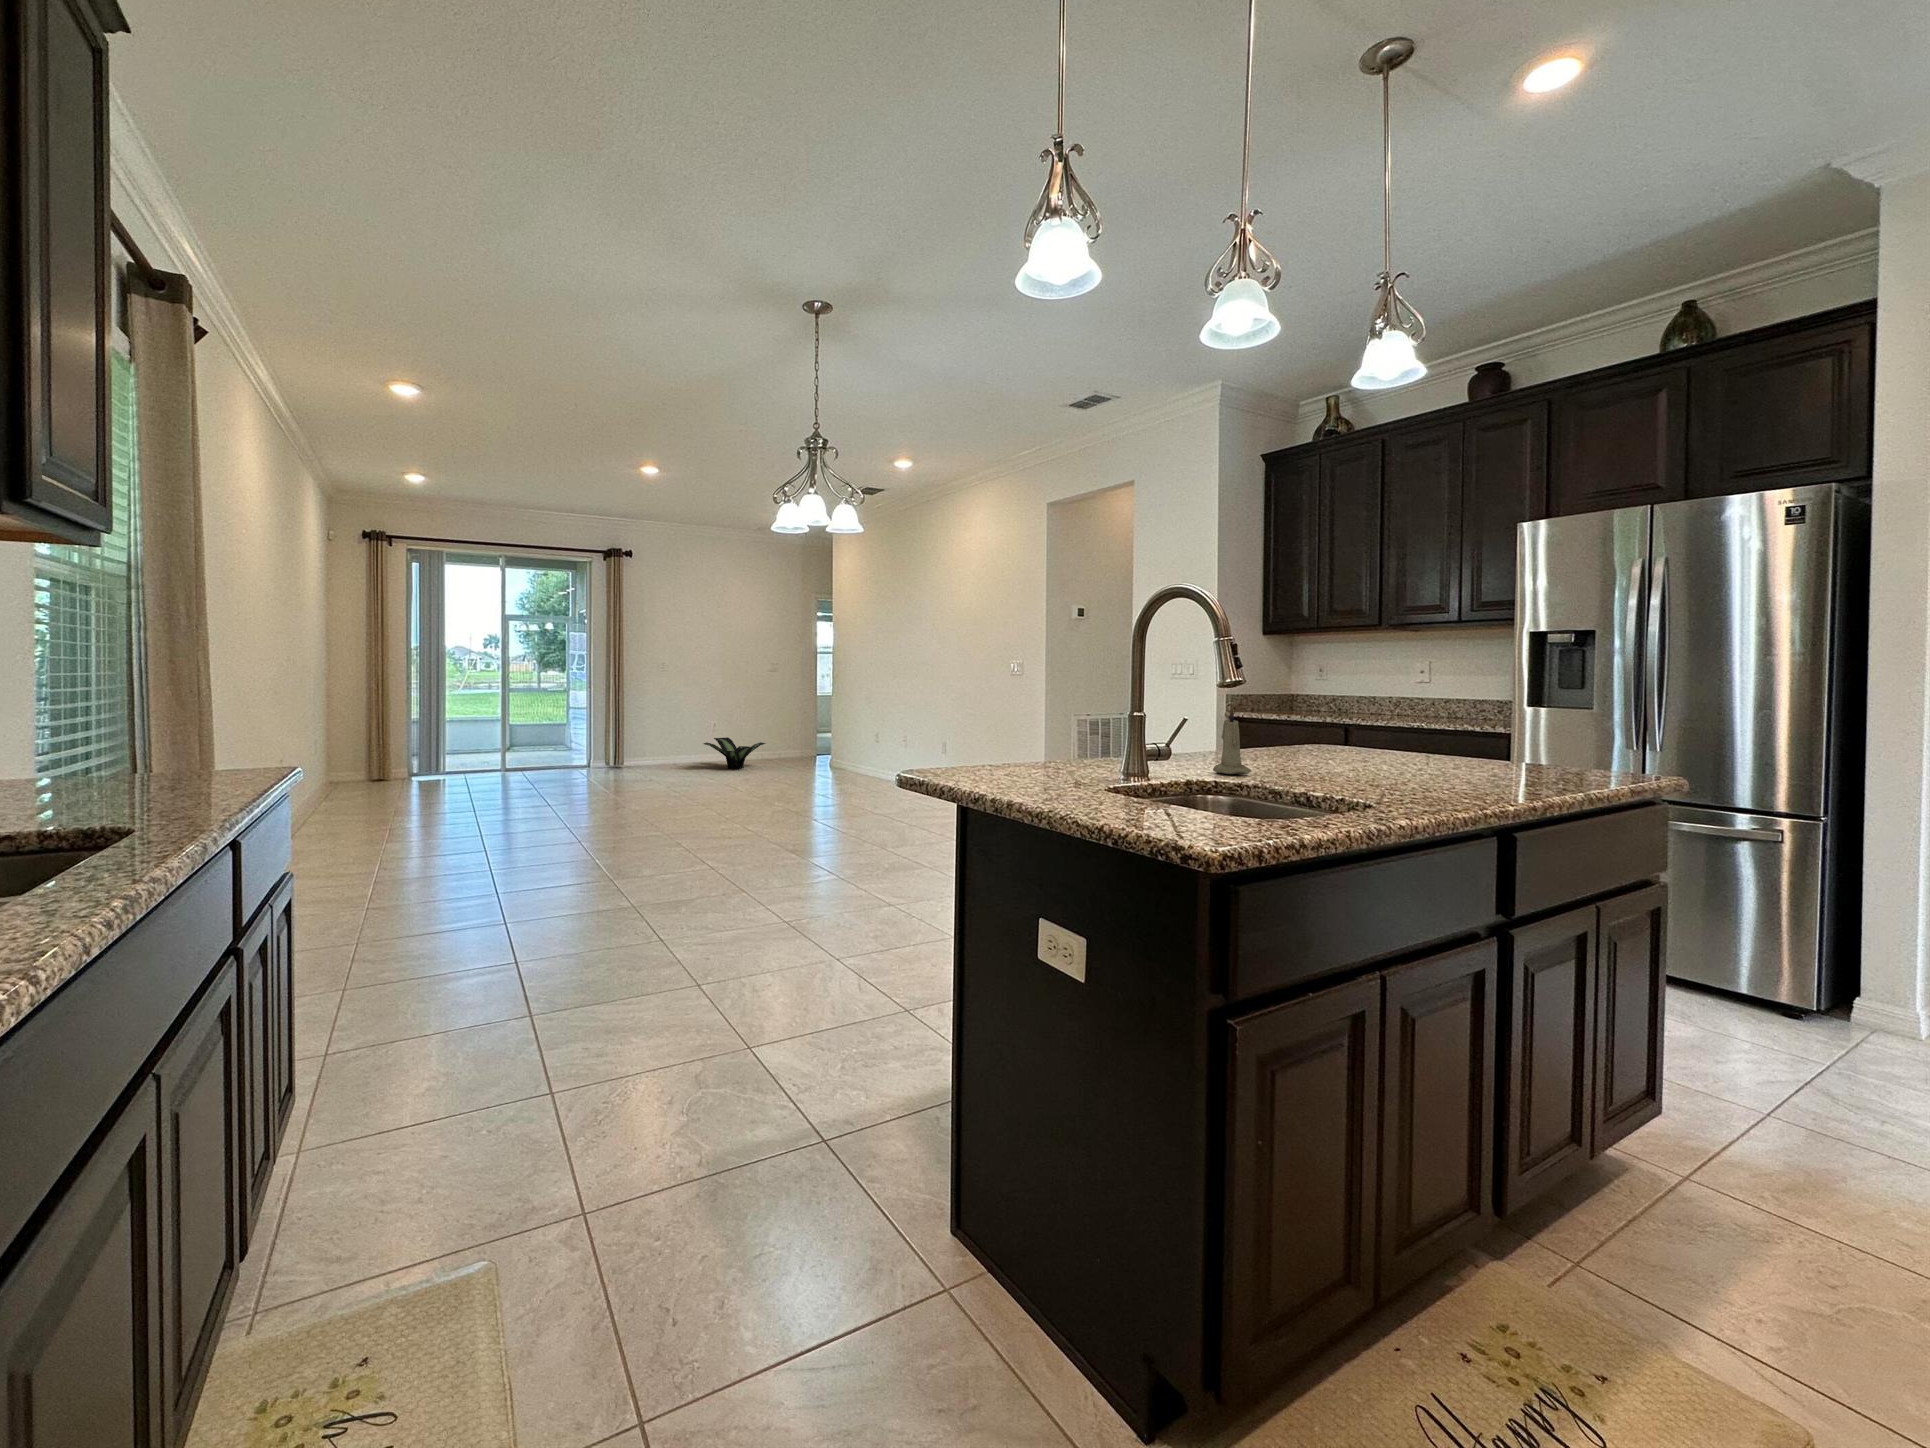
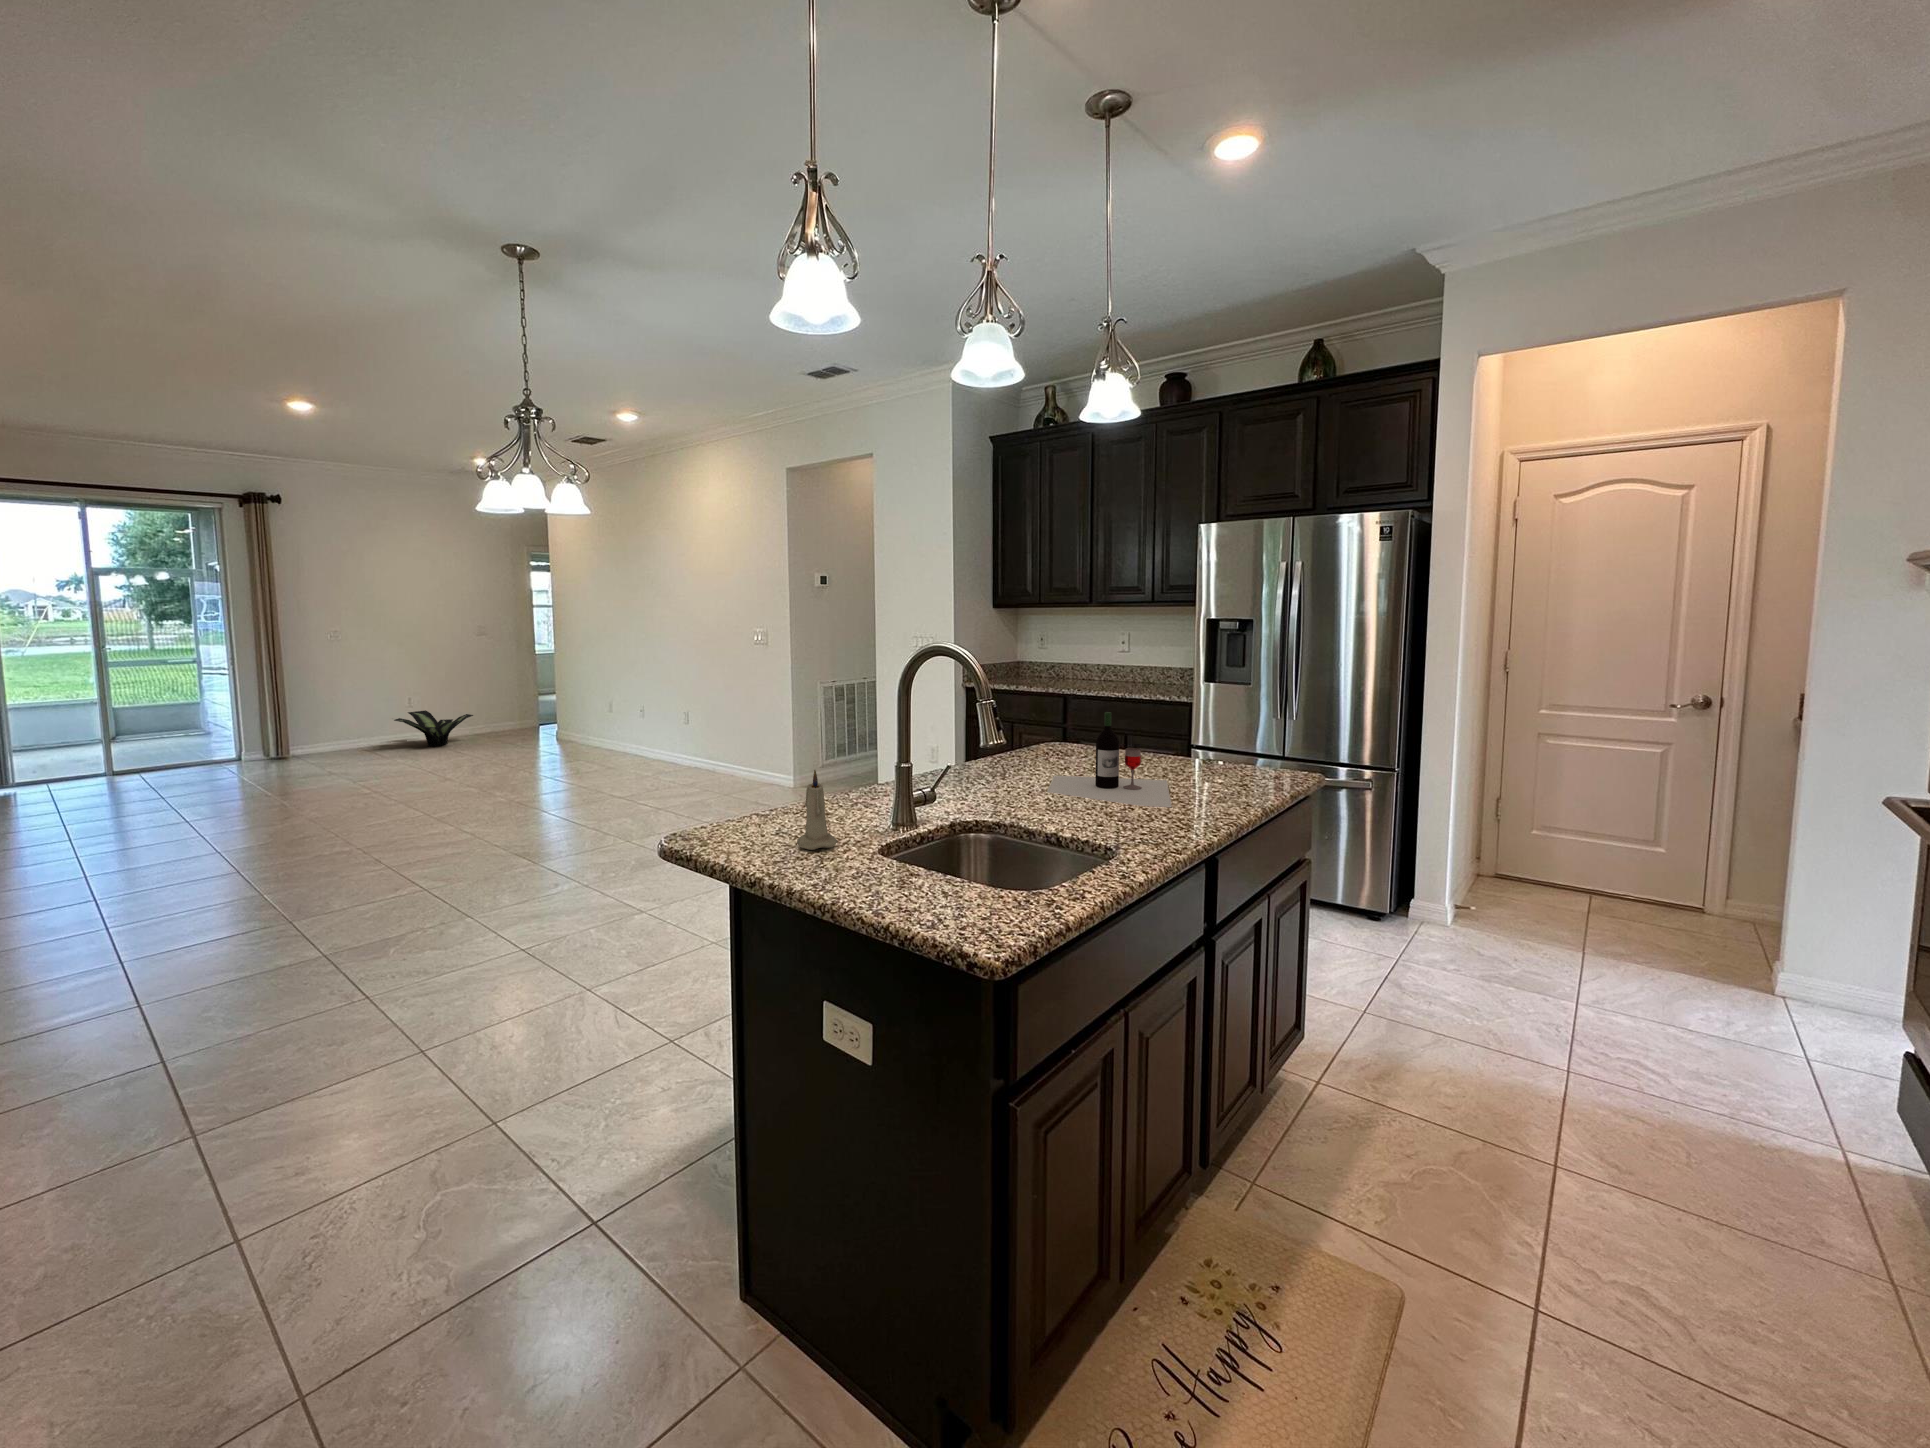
wine bottle: none [1300,690,1460,789] -> present [1047,712,1172,807]
candle: present [1213,708,1251,774] -> present [797,770,838,850]

